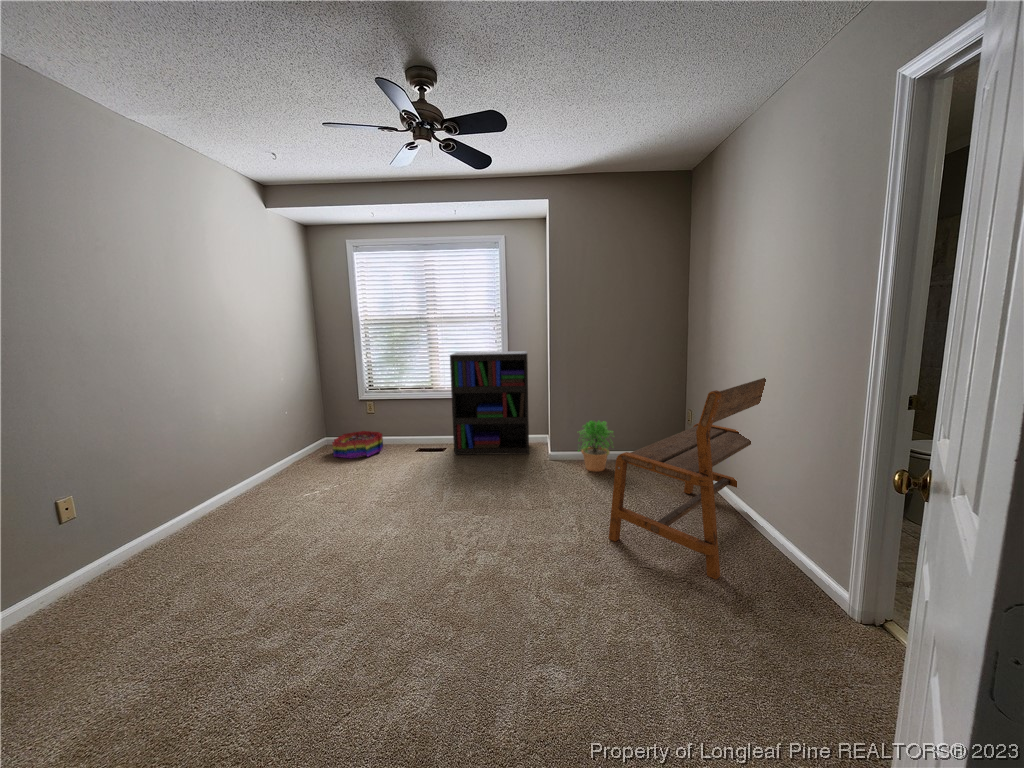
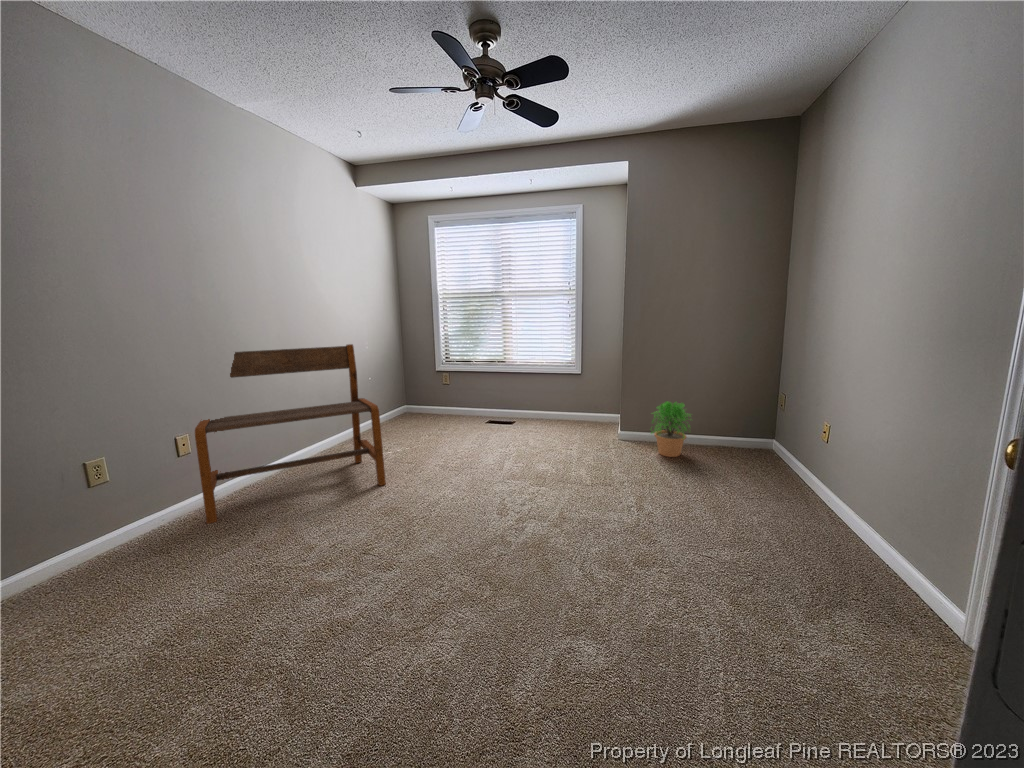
bookshelf: present [450,351,529,455] -> none [521,327,602,435]
bench: present [609,378,766,580] -> present [195,344,386,523]
storage bin: present [332,431,383,458] -> none [409,402,456,428]

